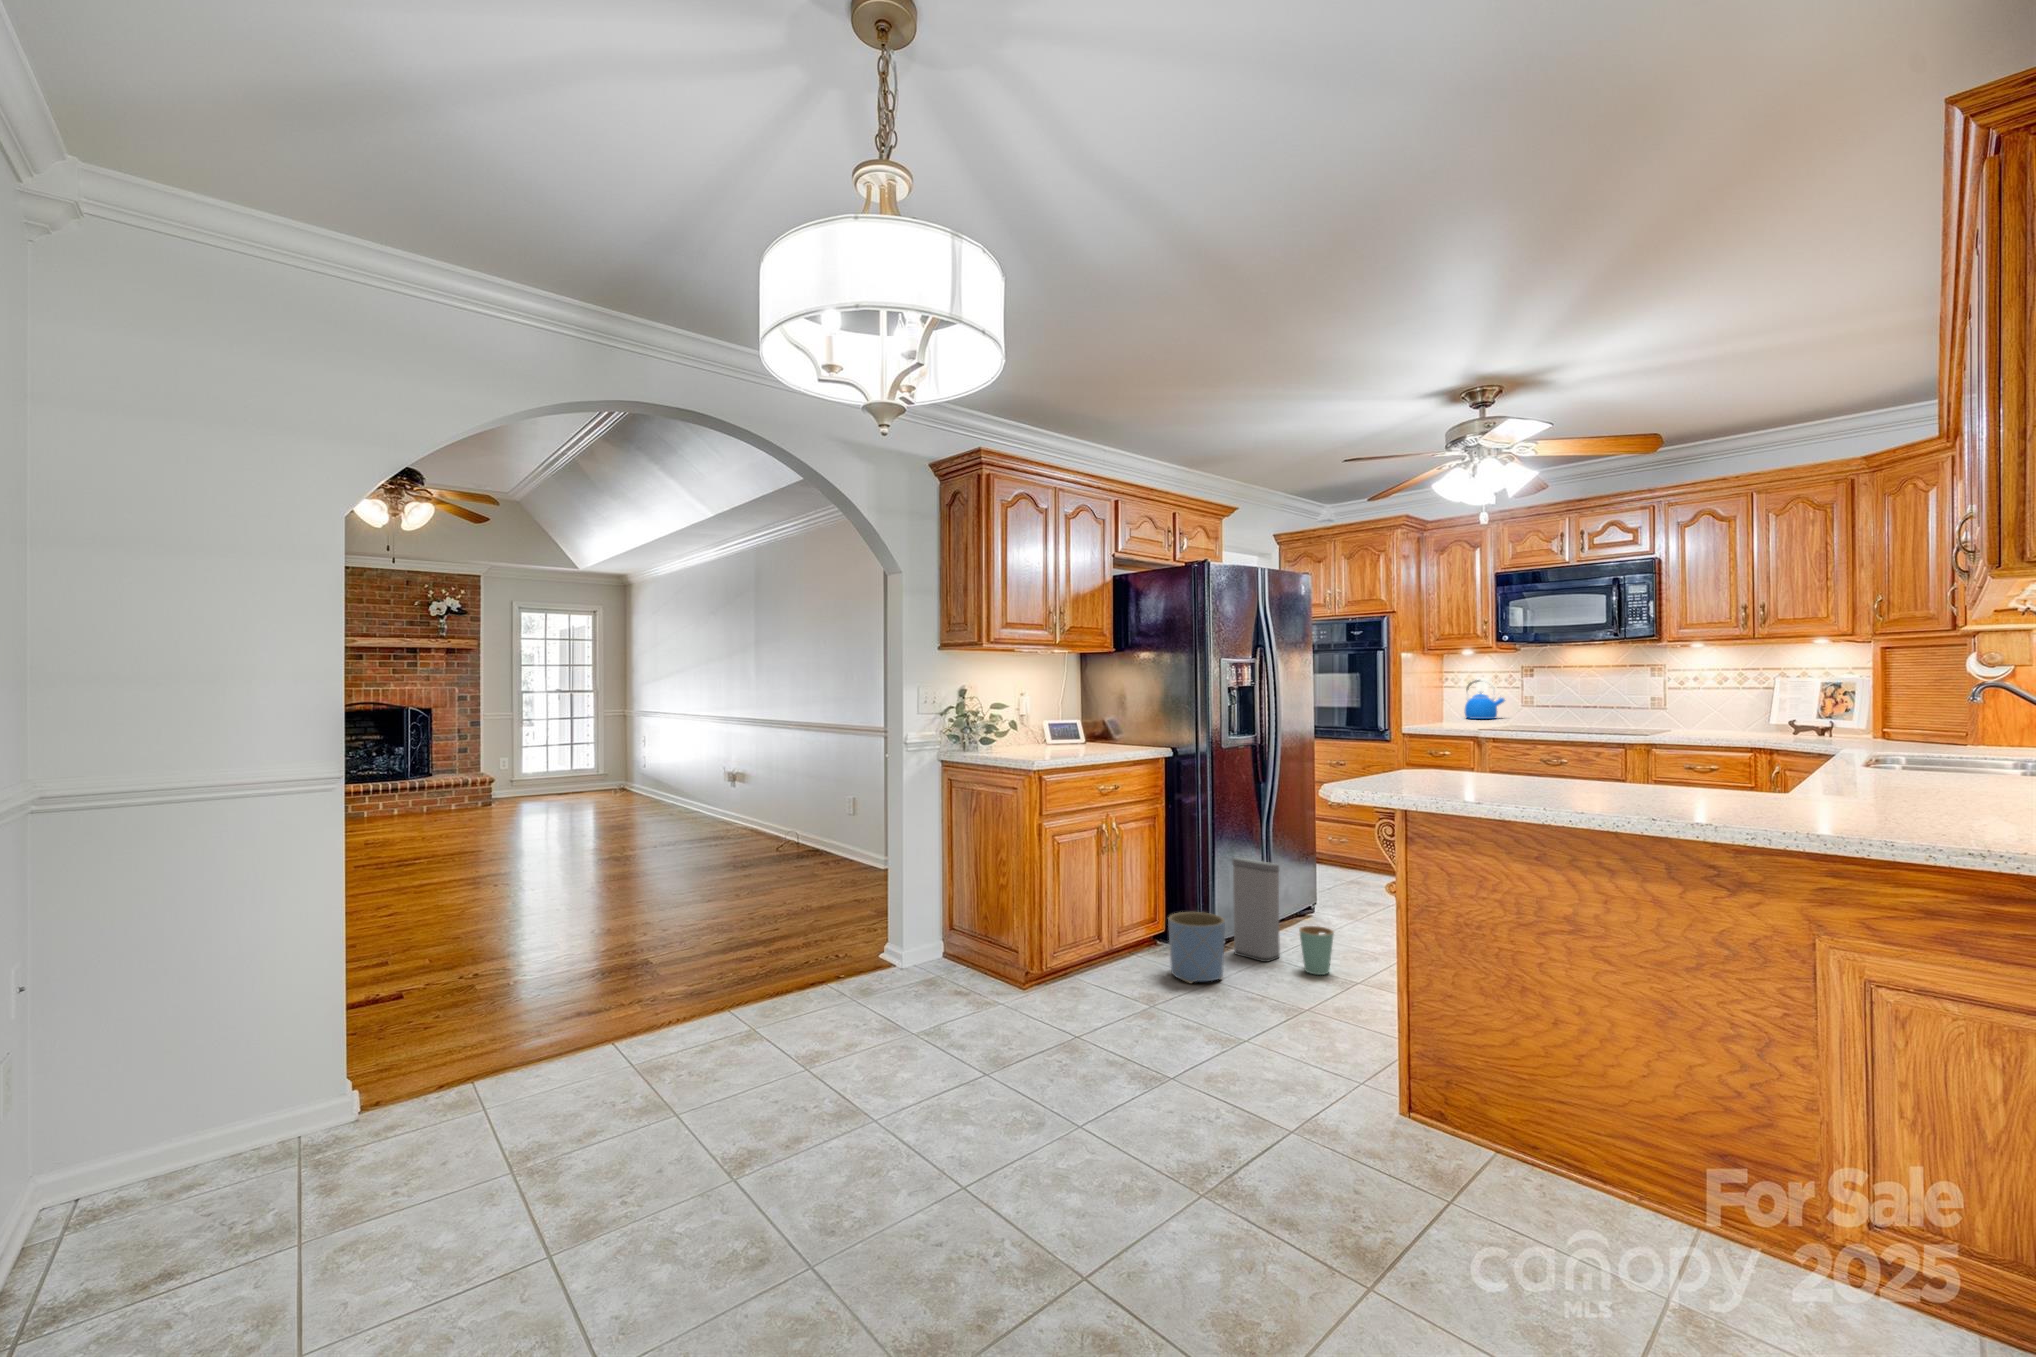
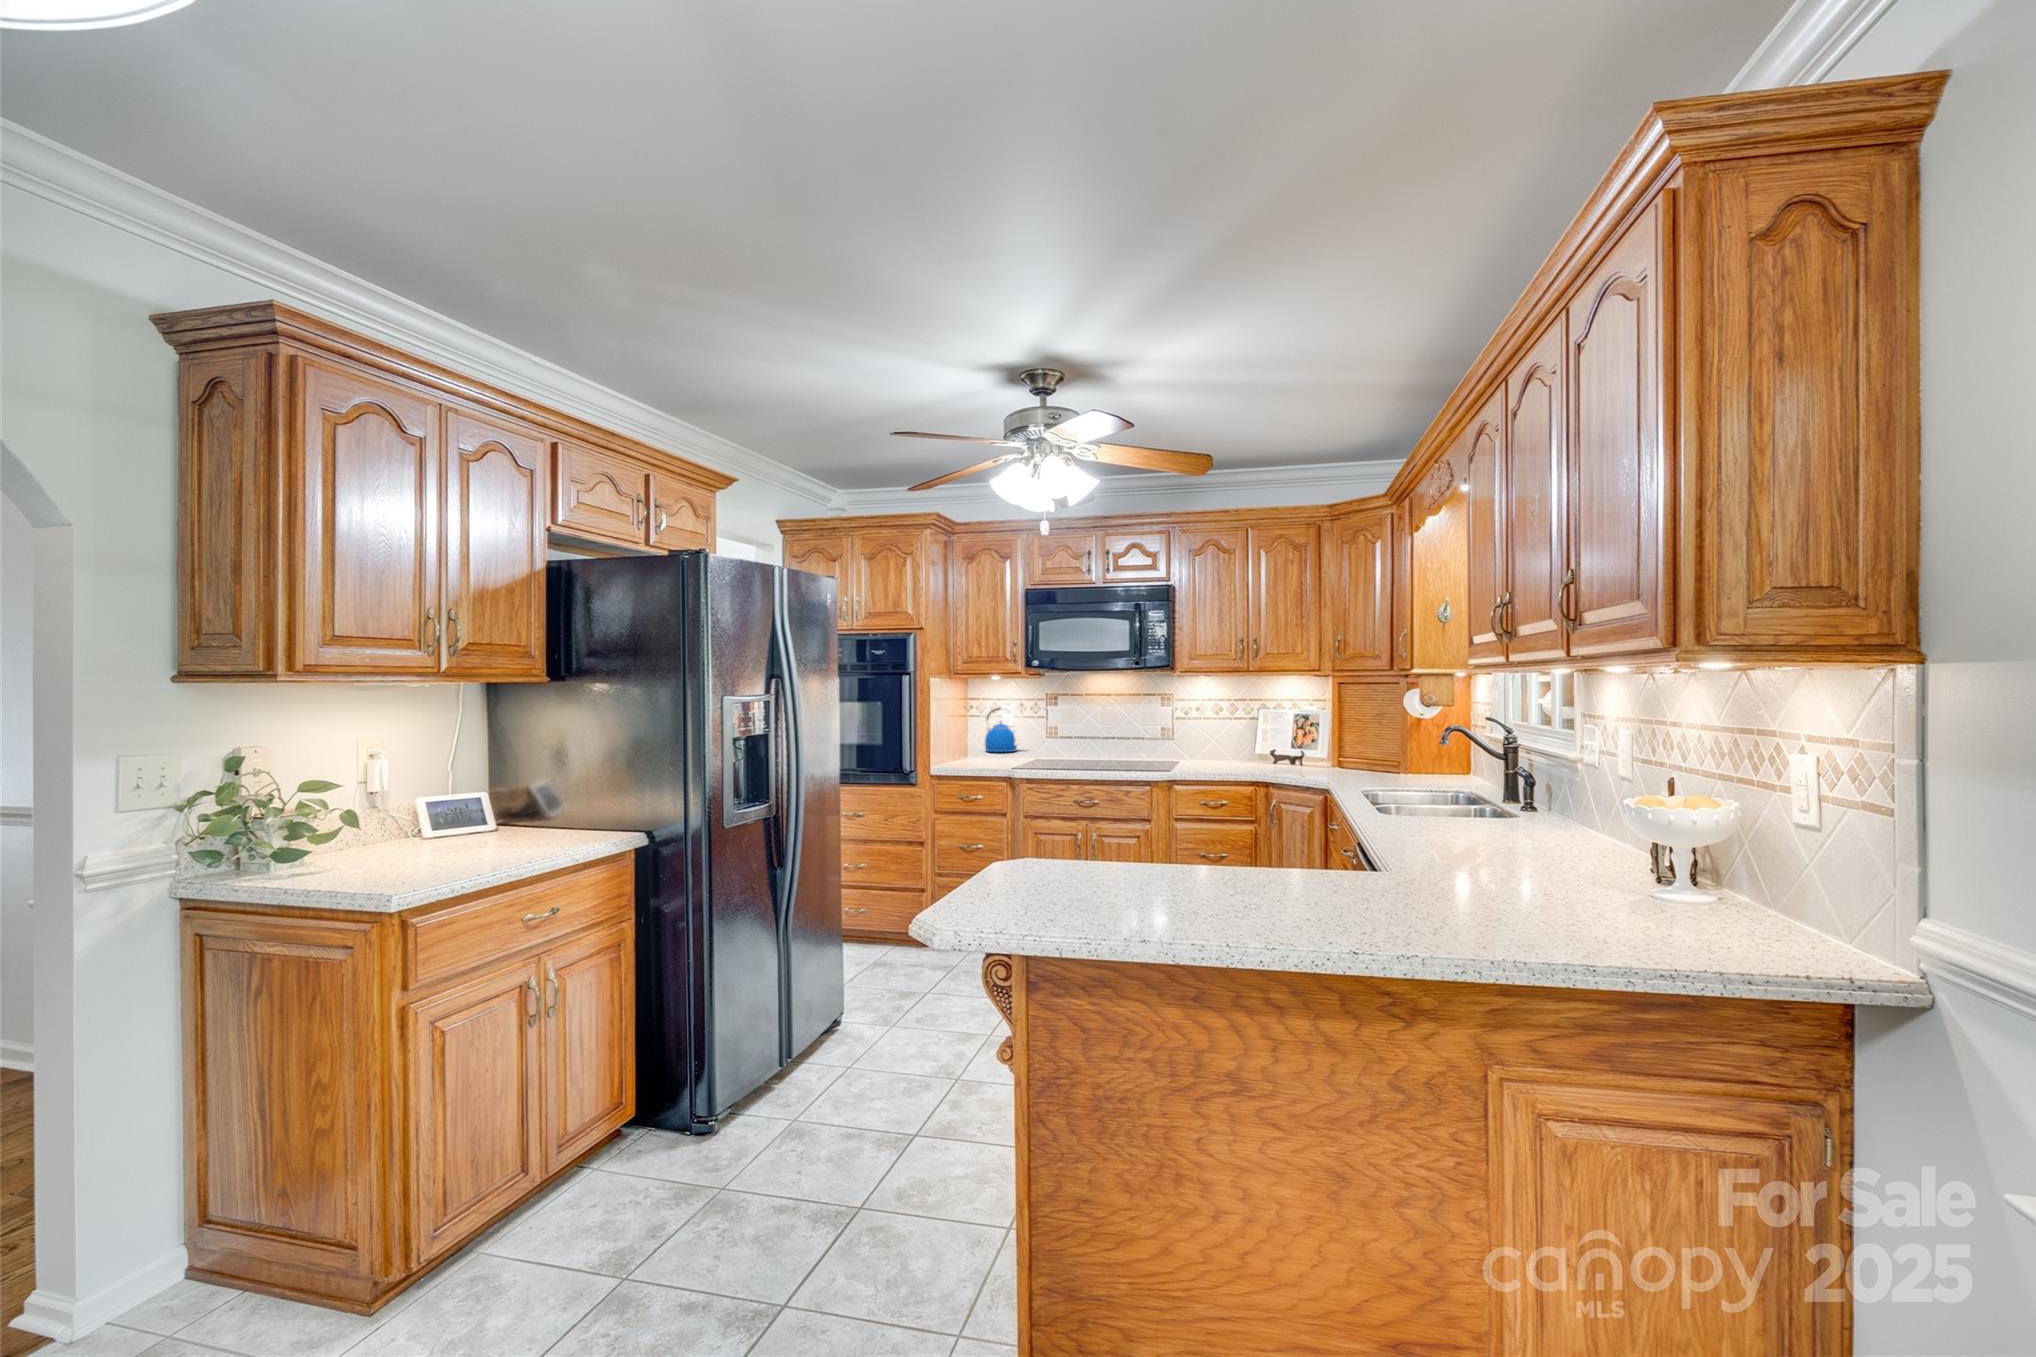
trash can: present [1232,858,1334,975] -> none [738,985,882,1144]
planter: present [1168,912,1225,983] -> none [642,1088,733,1215]

